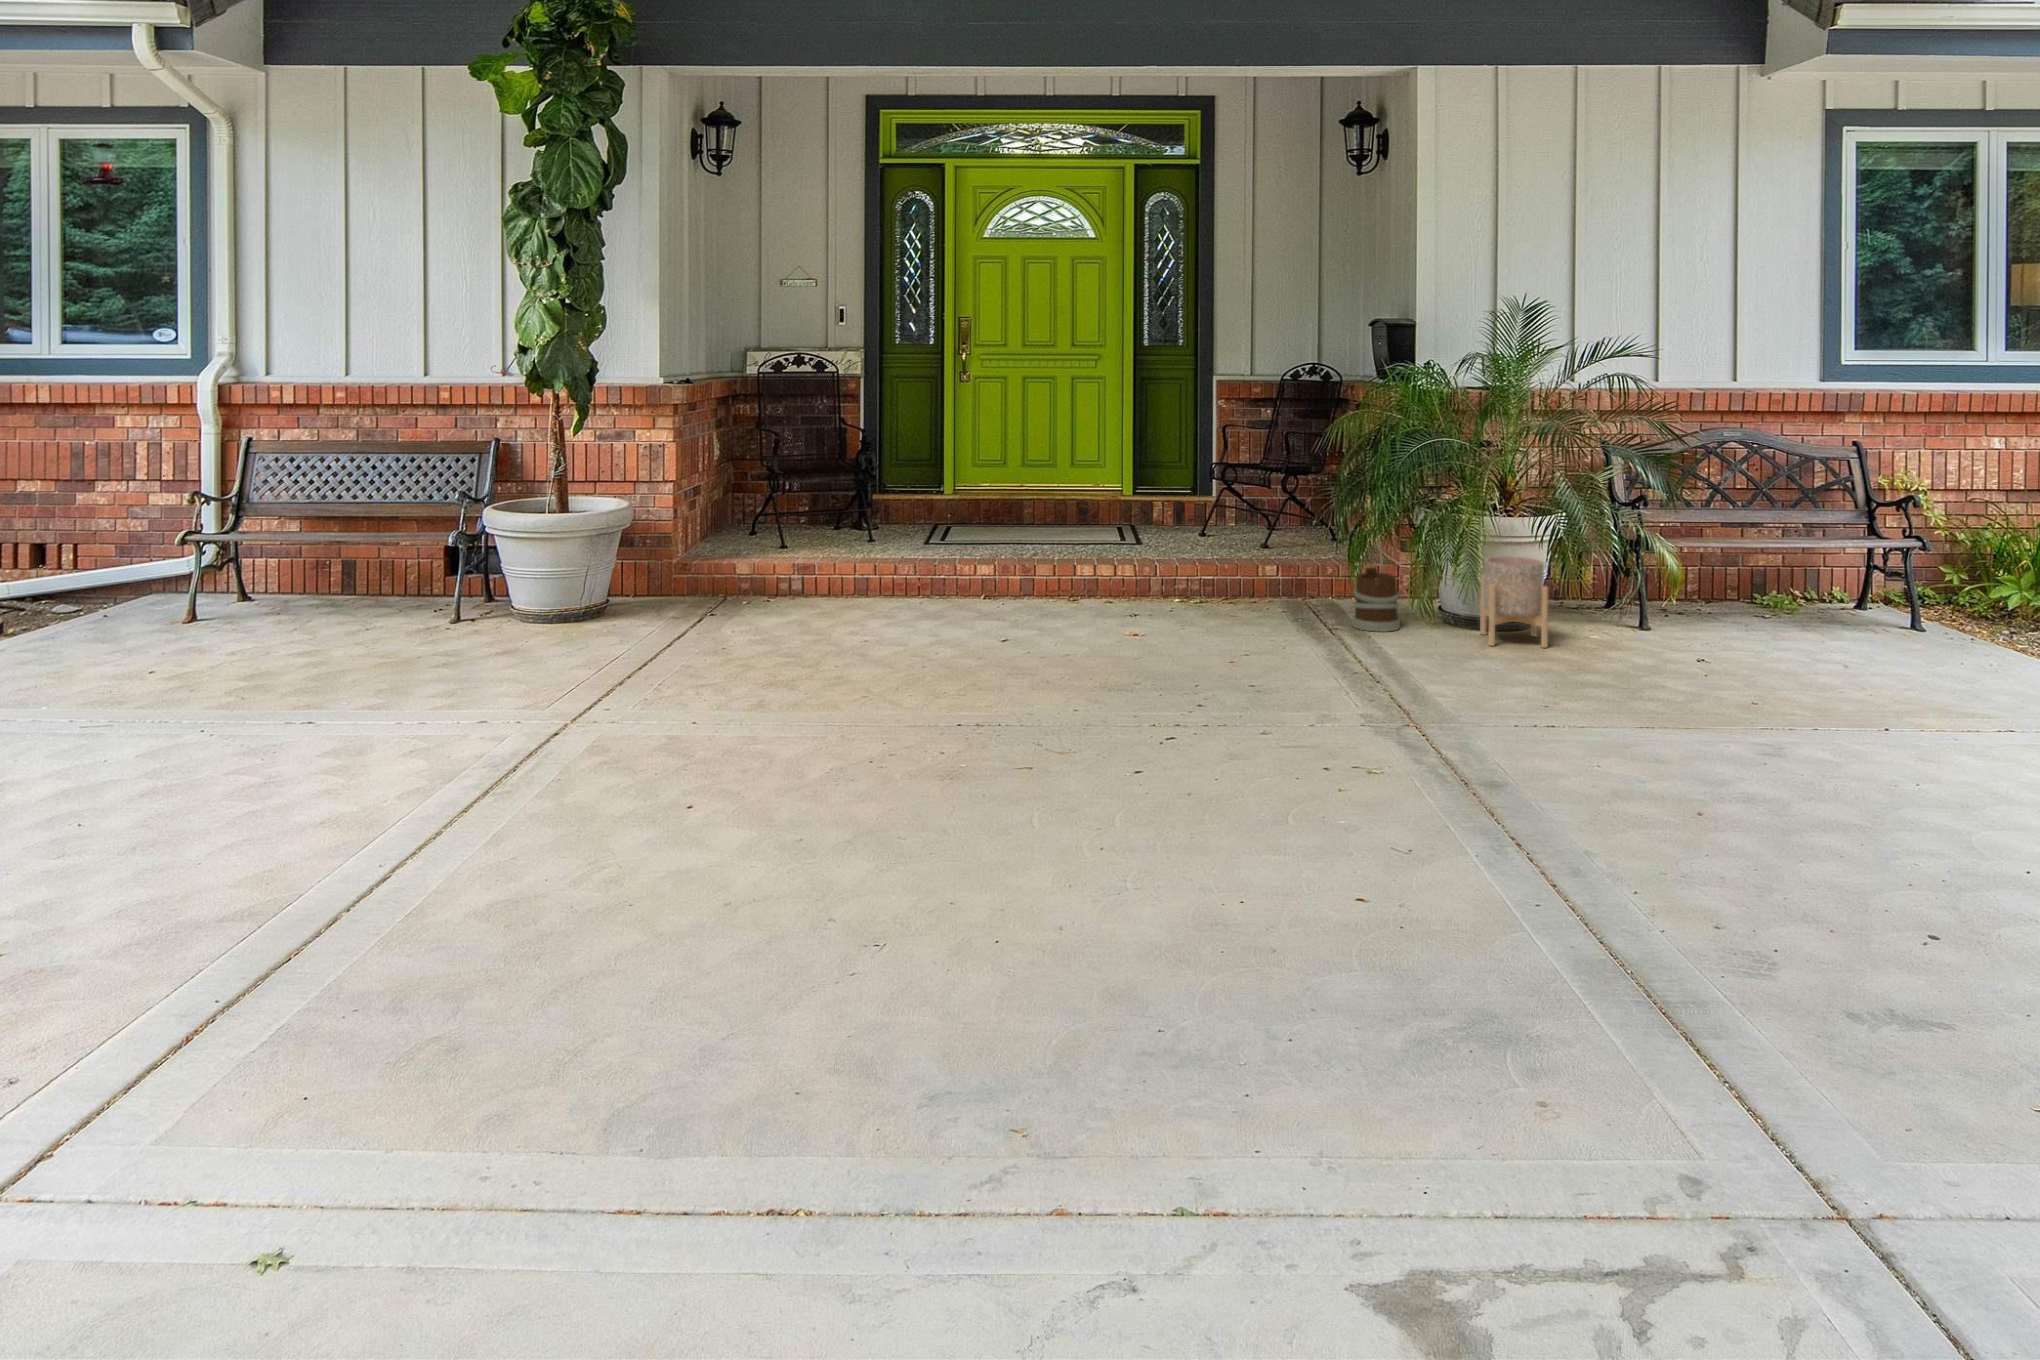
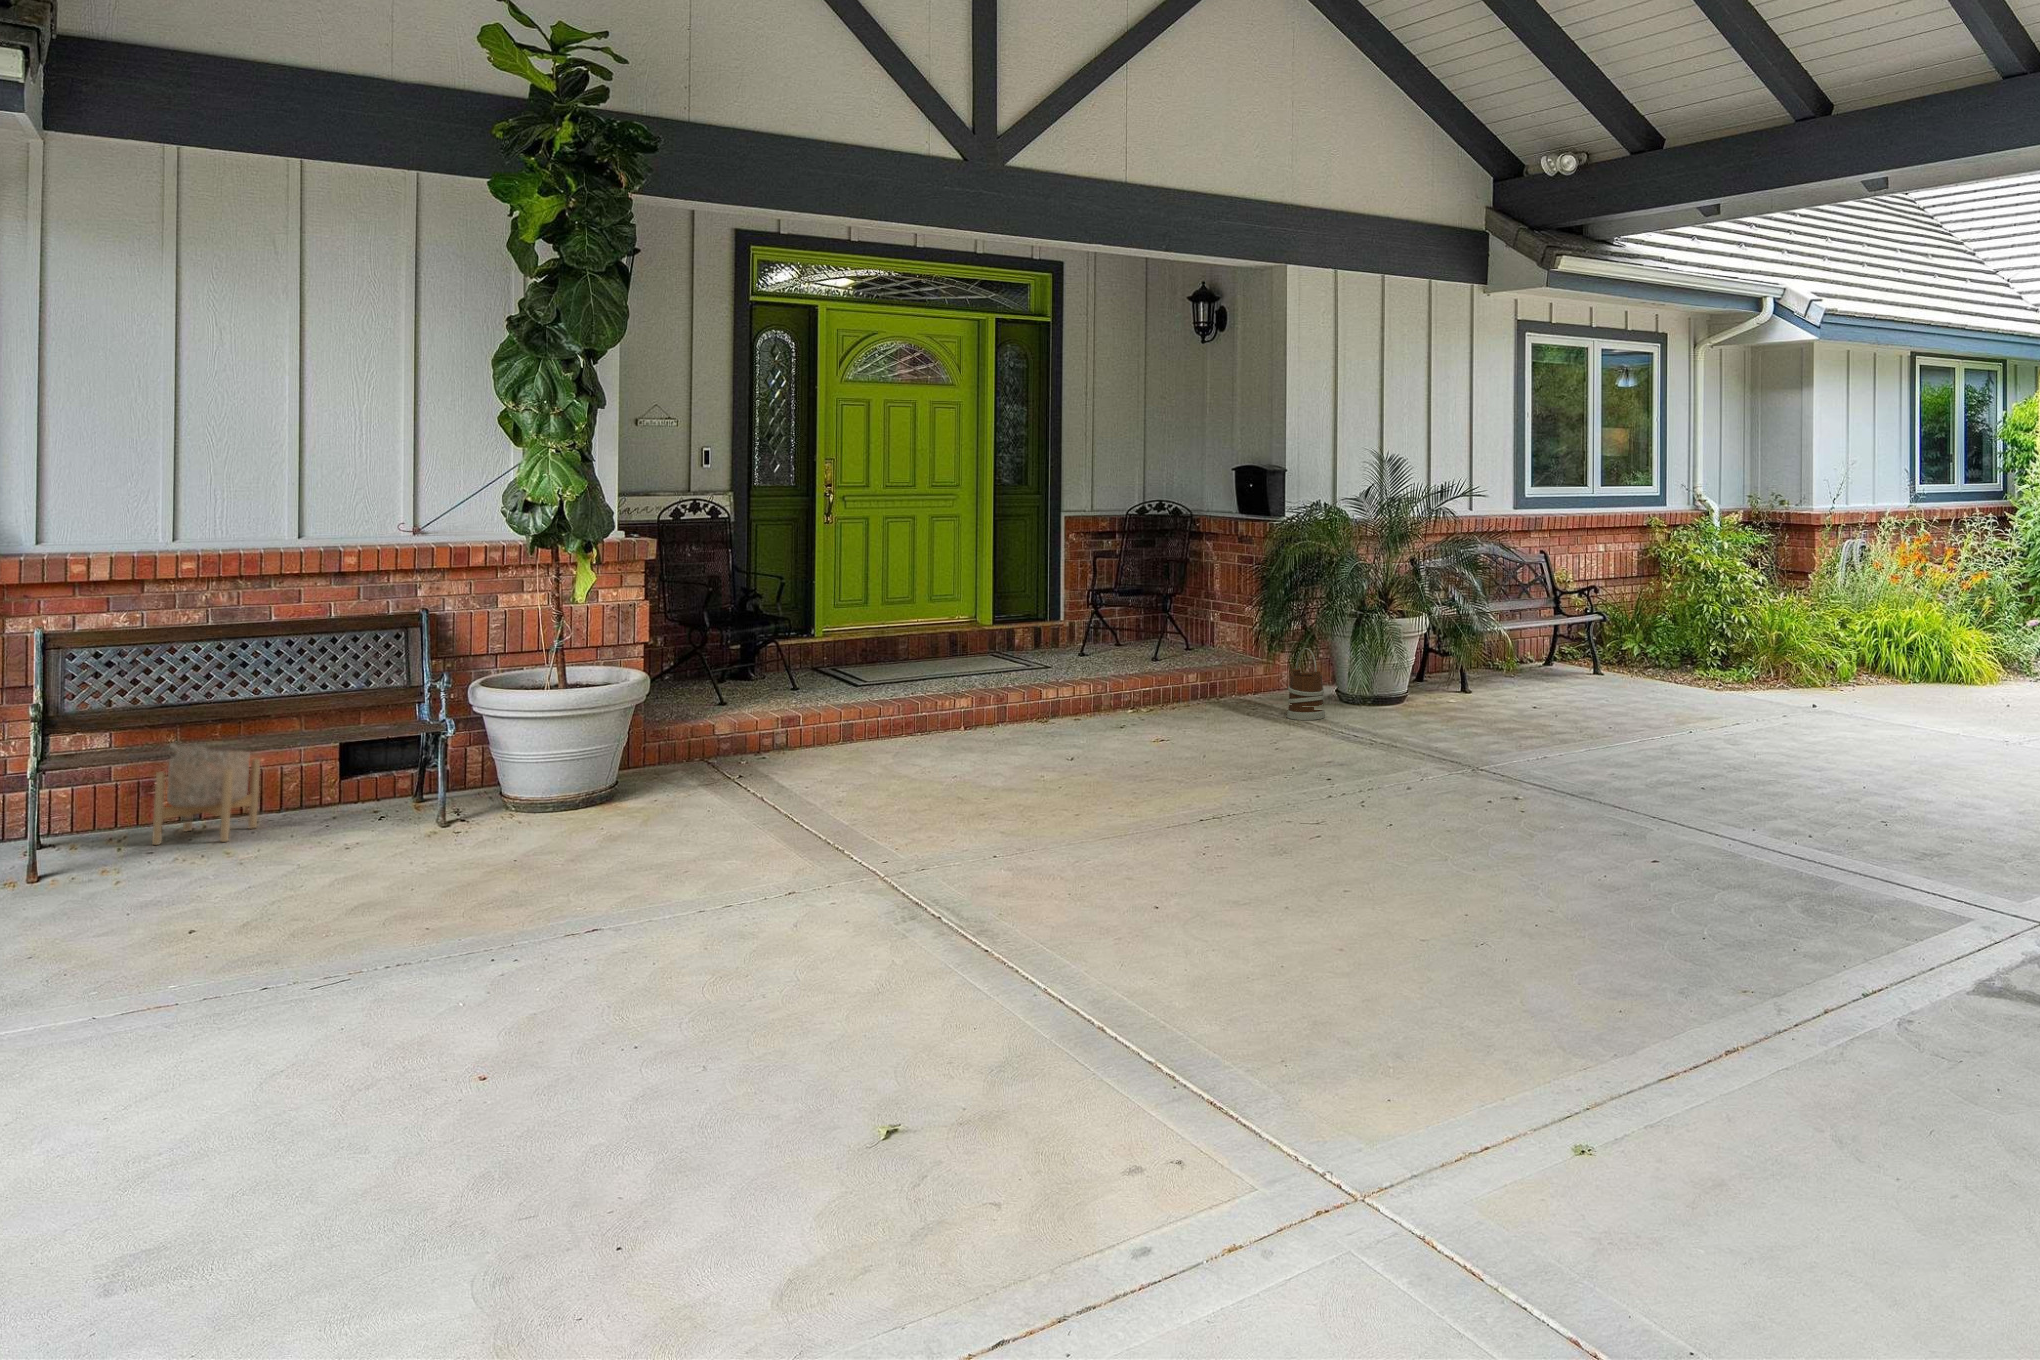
planter: present [1480,556,1548,648] -> present [152,743,260,845]

